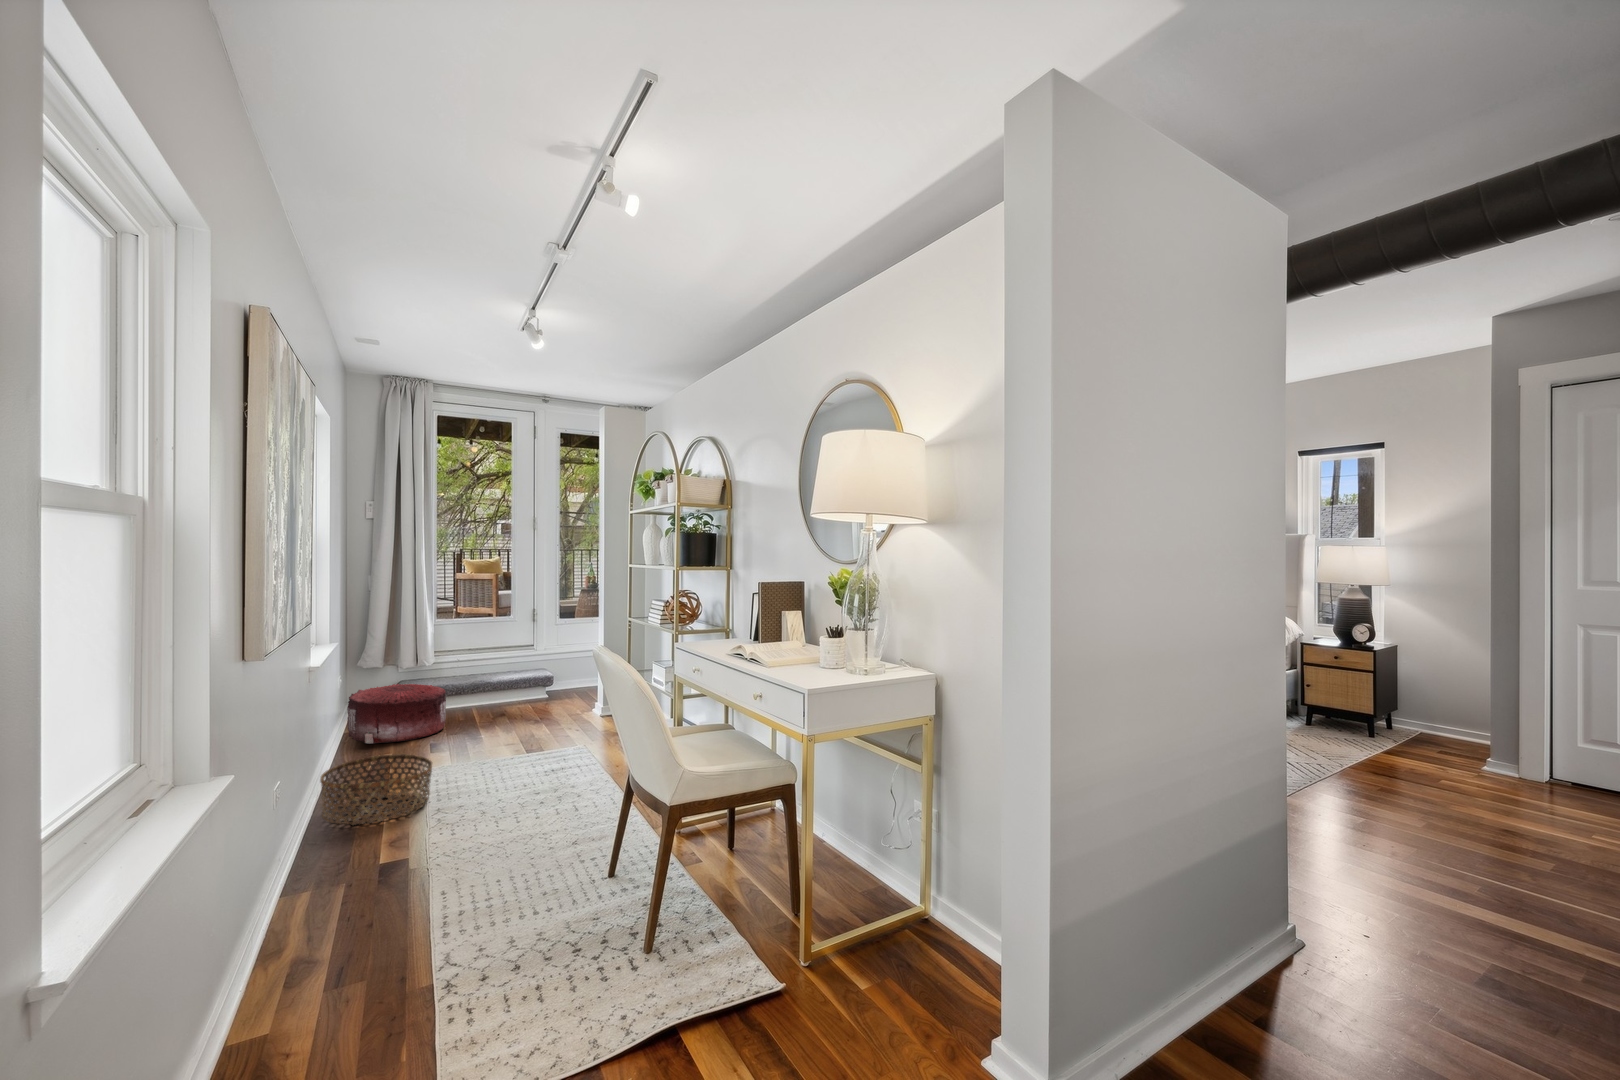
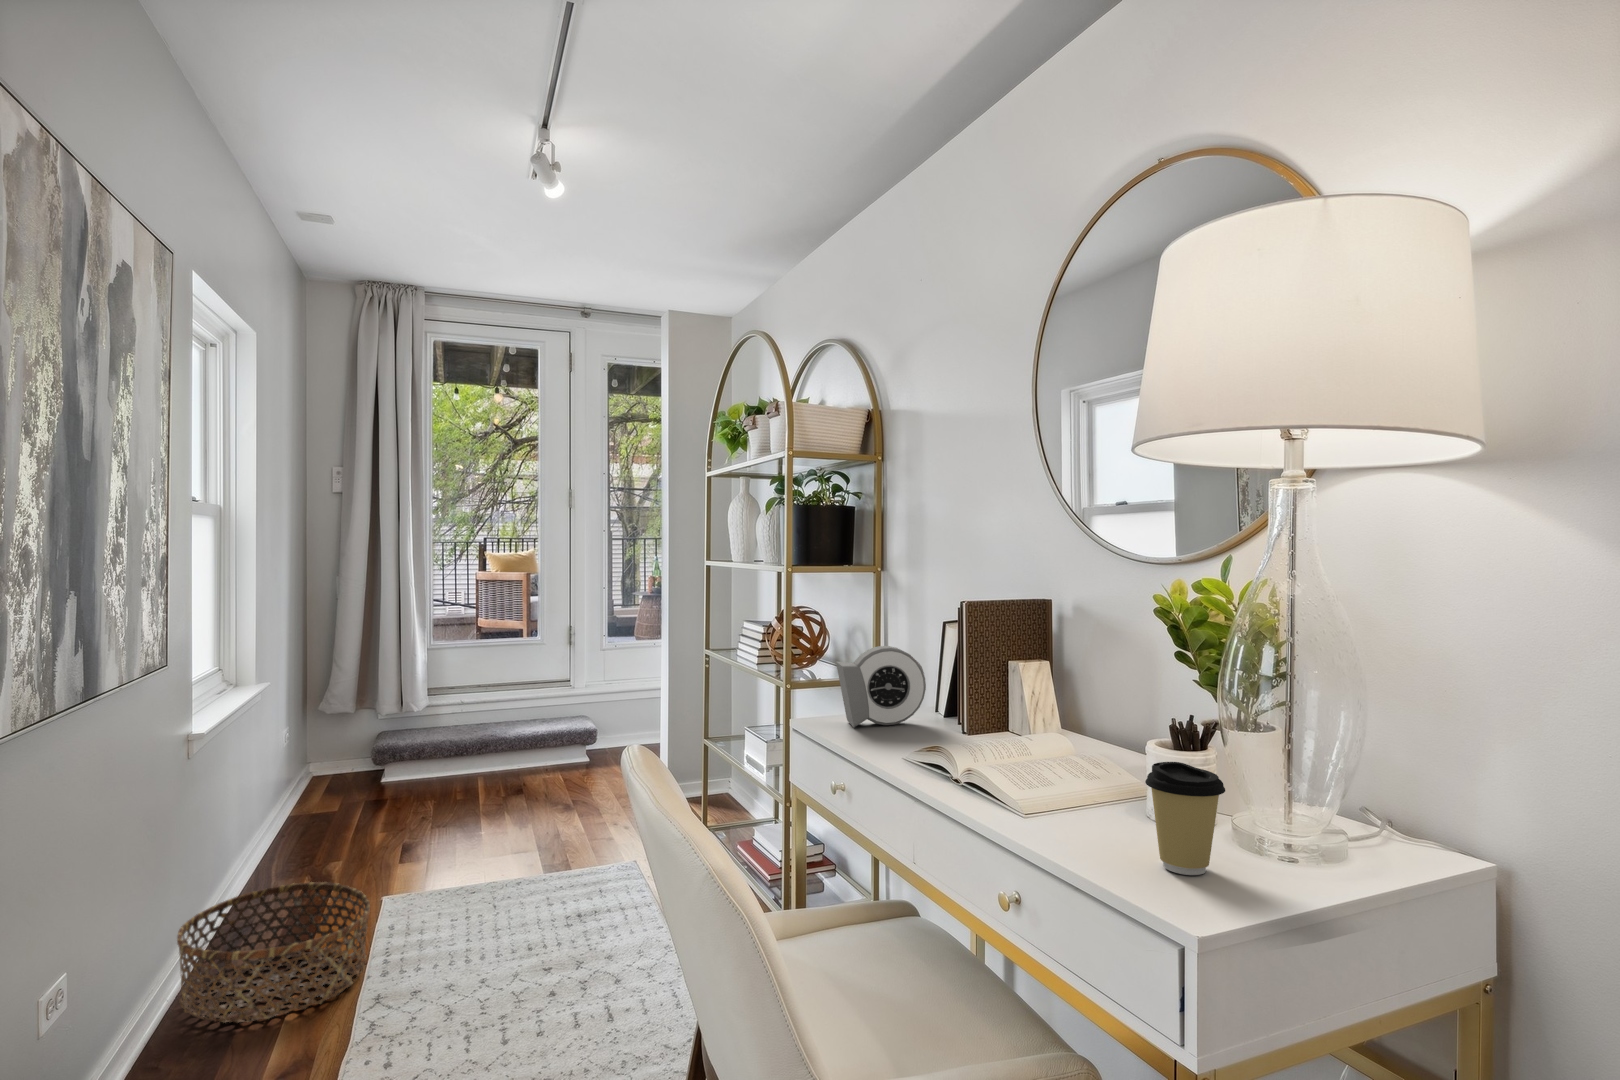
alarm clock: none [700,606,745,647] -> present [836,646,926,727]
coffee cup: none [809,639,837,679] -> present [1145,762,1225,875]
pouf: present [347,684,446,744] -> none [289,740,436,838]

